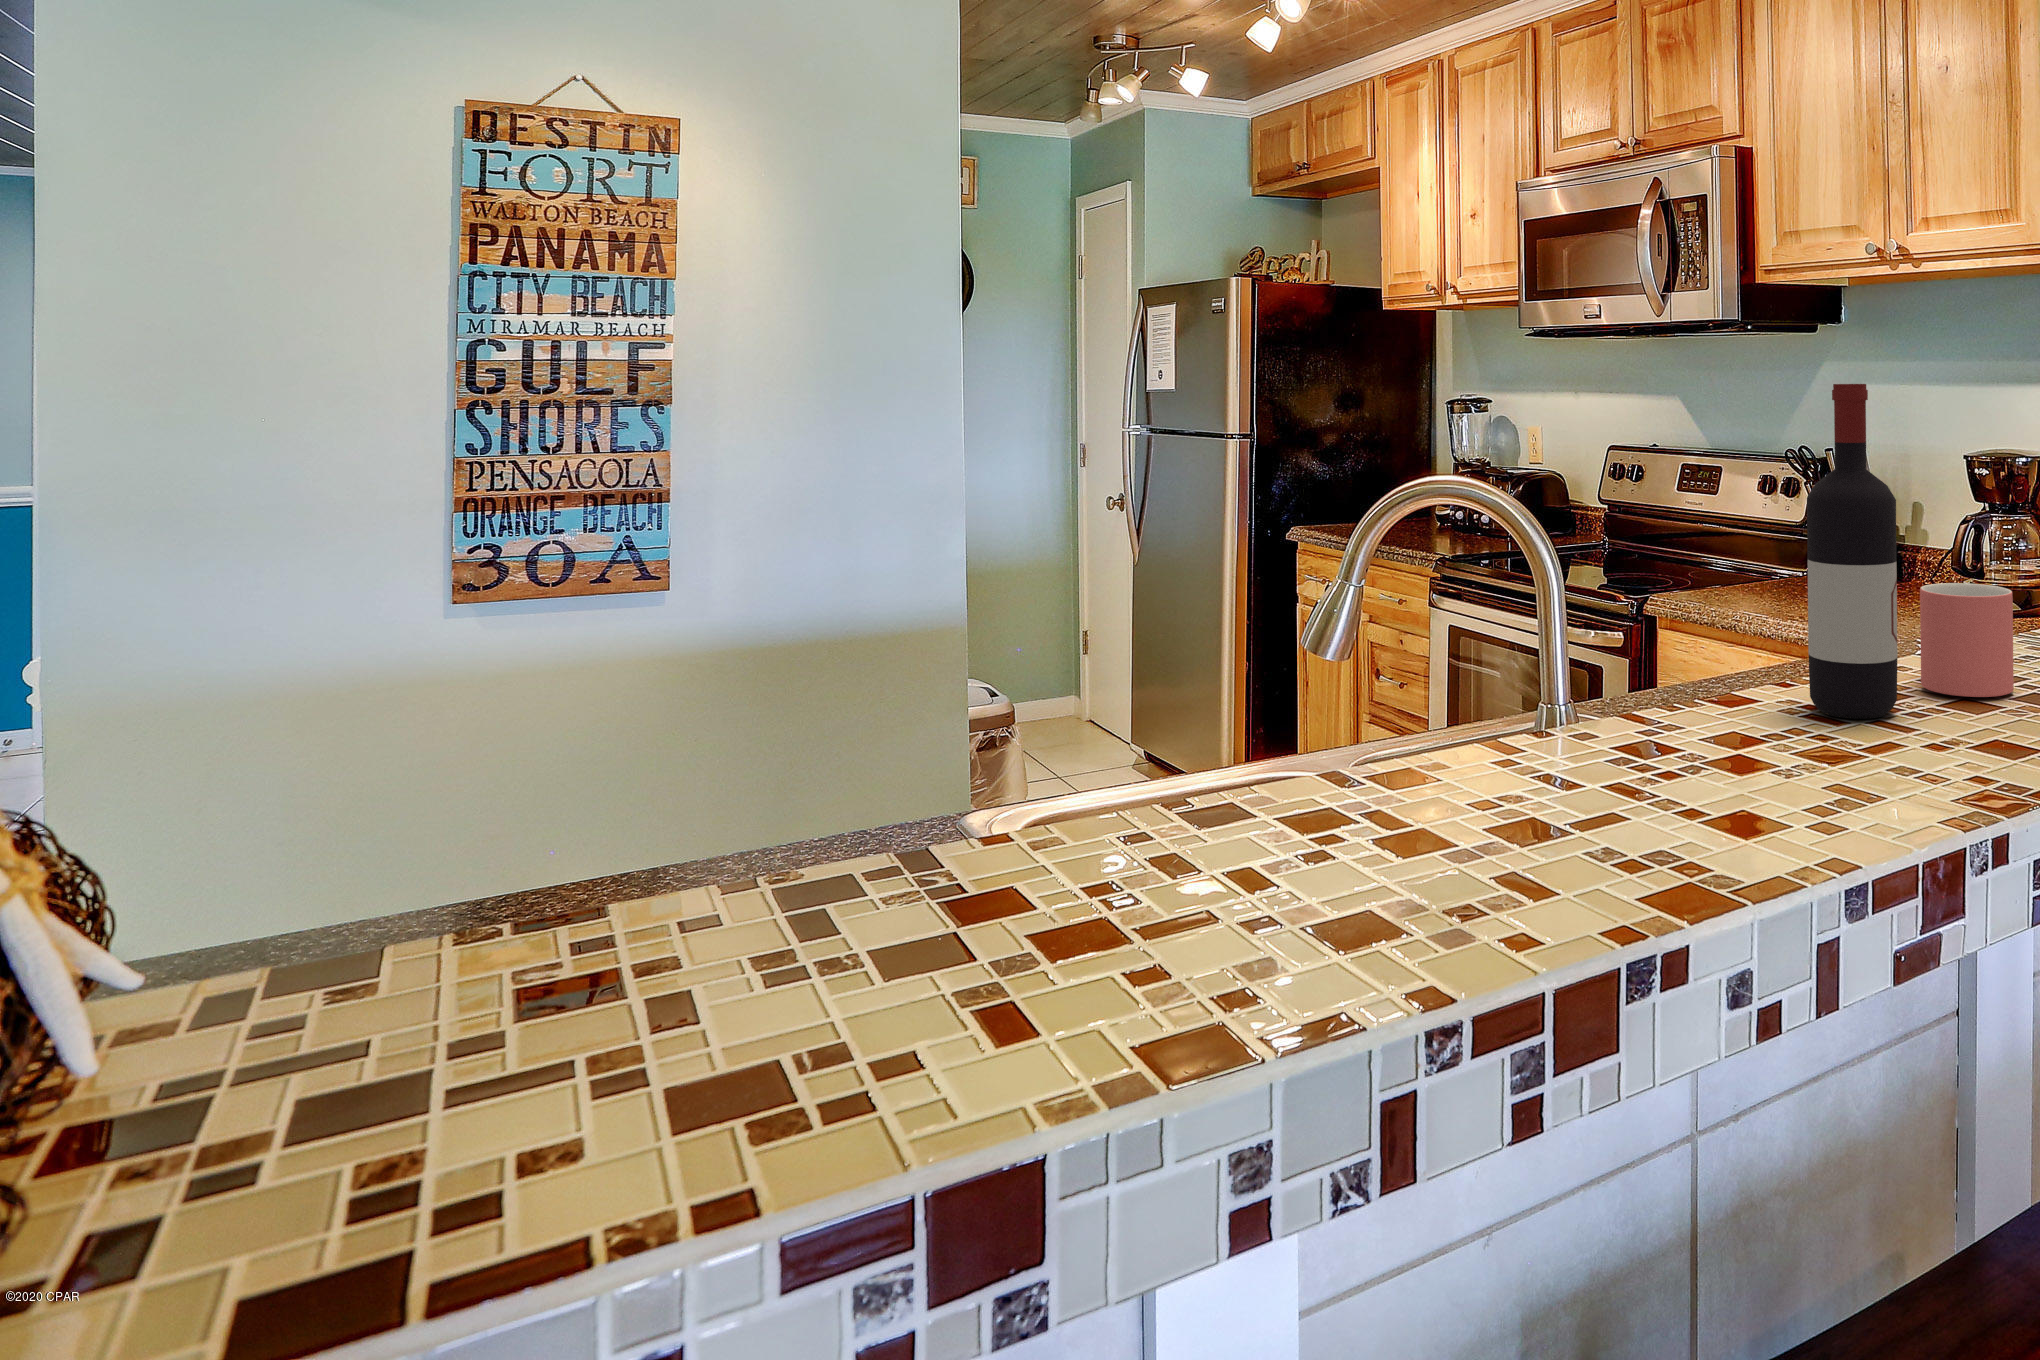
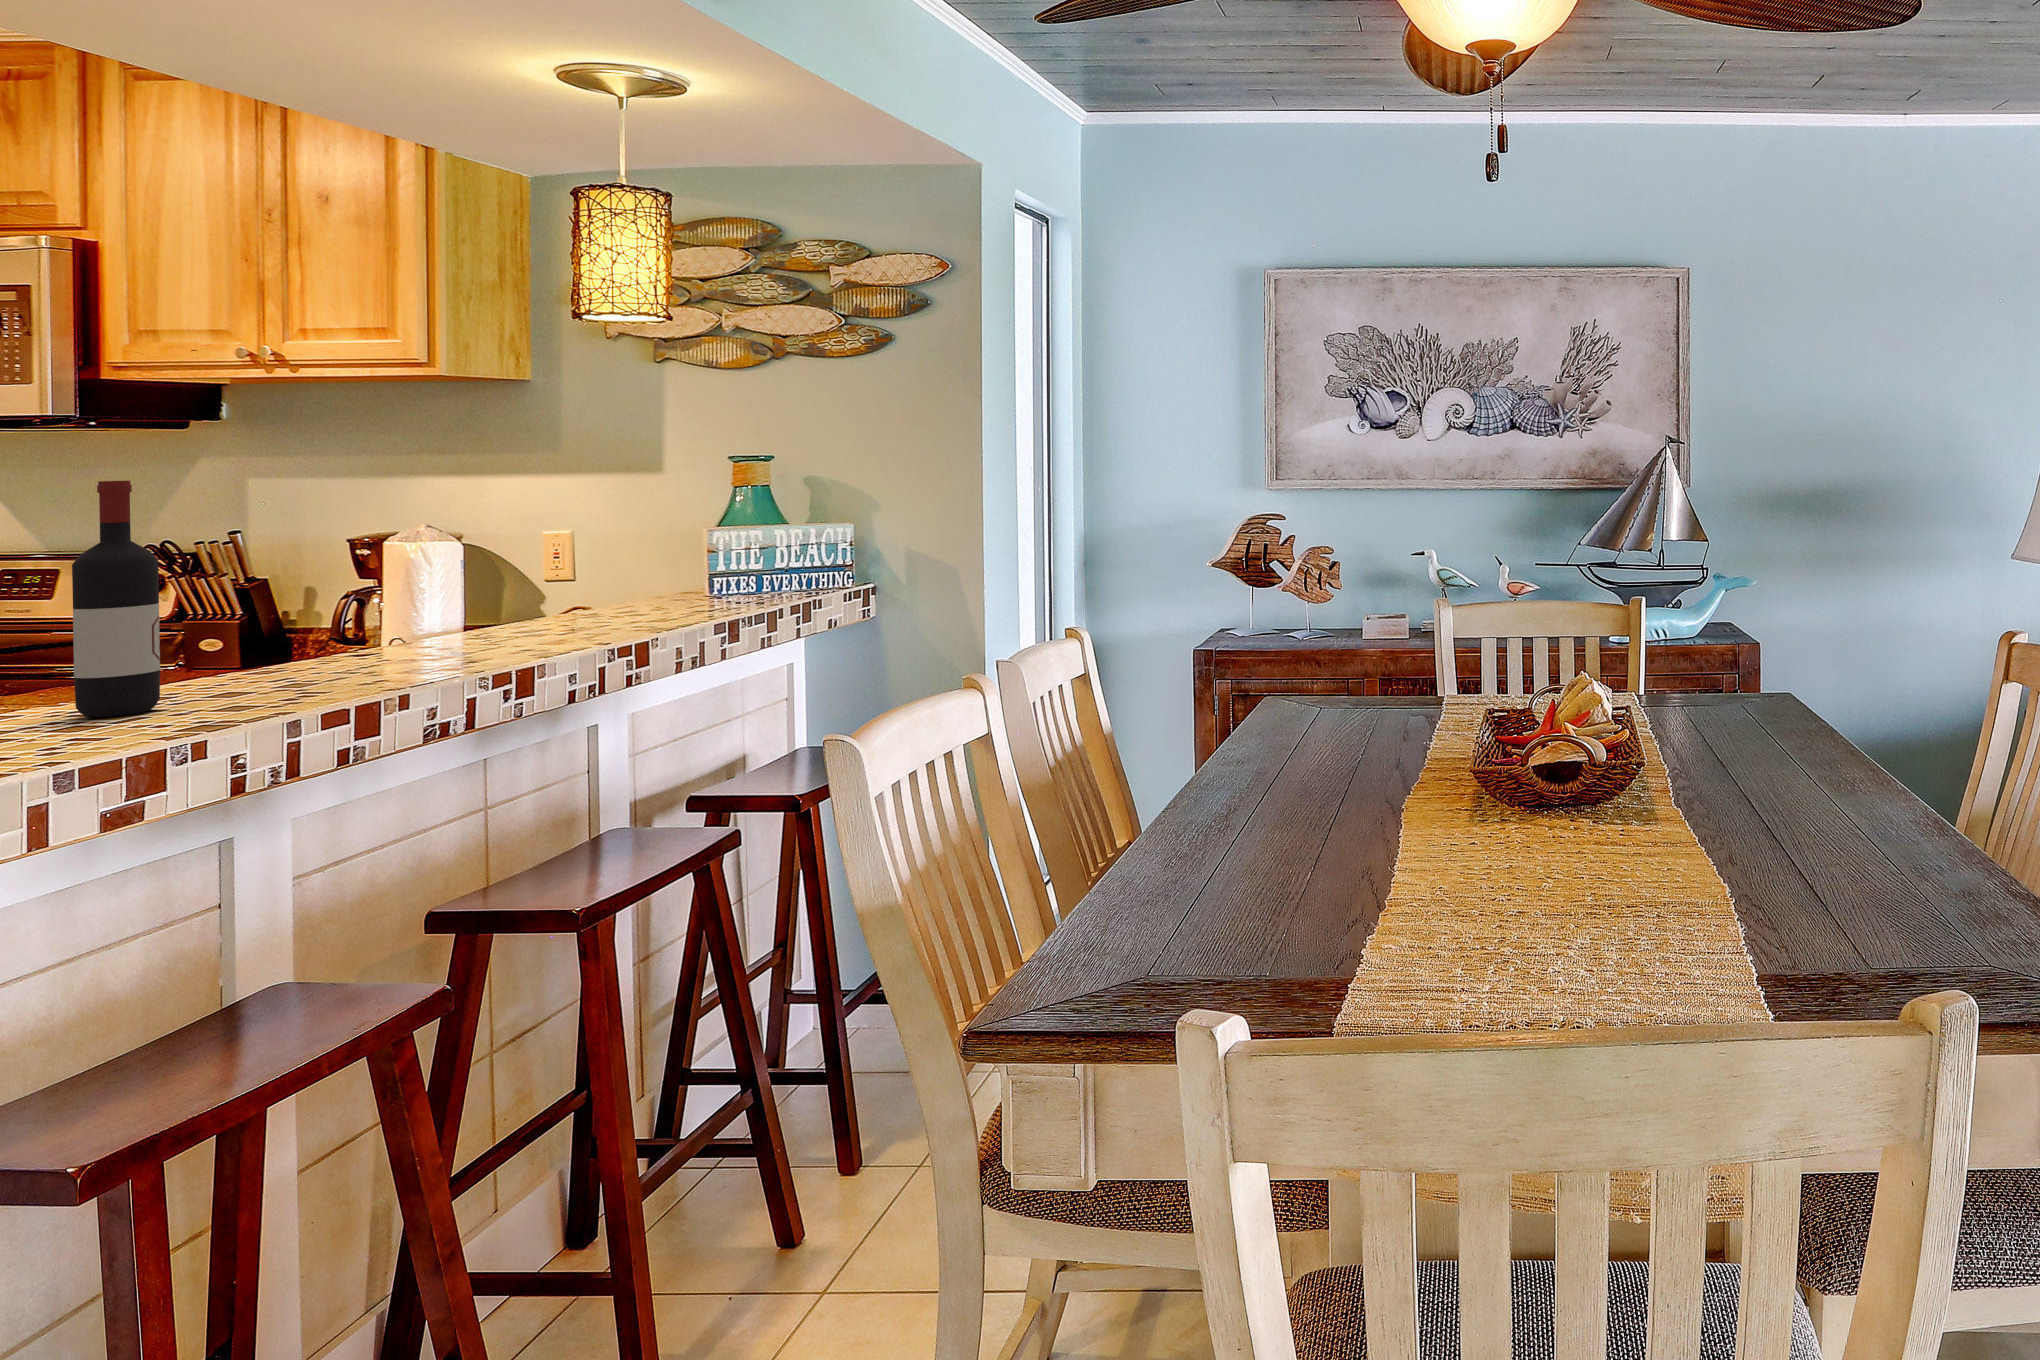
mug: present [1920,583,2014,697] -> none [194,618,277,695]

